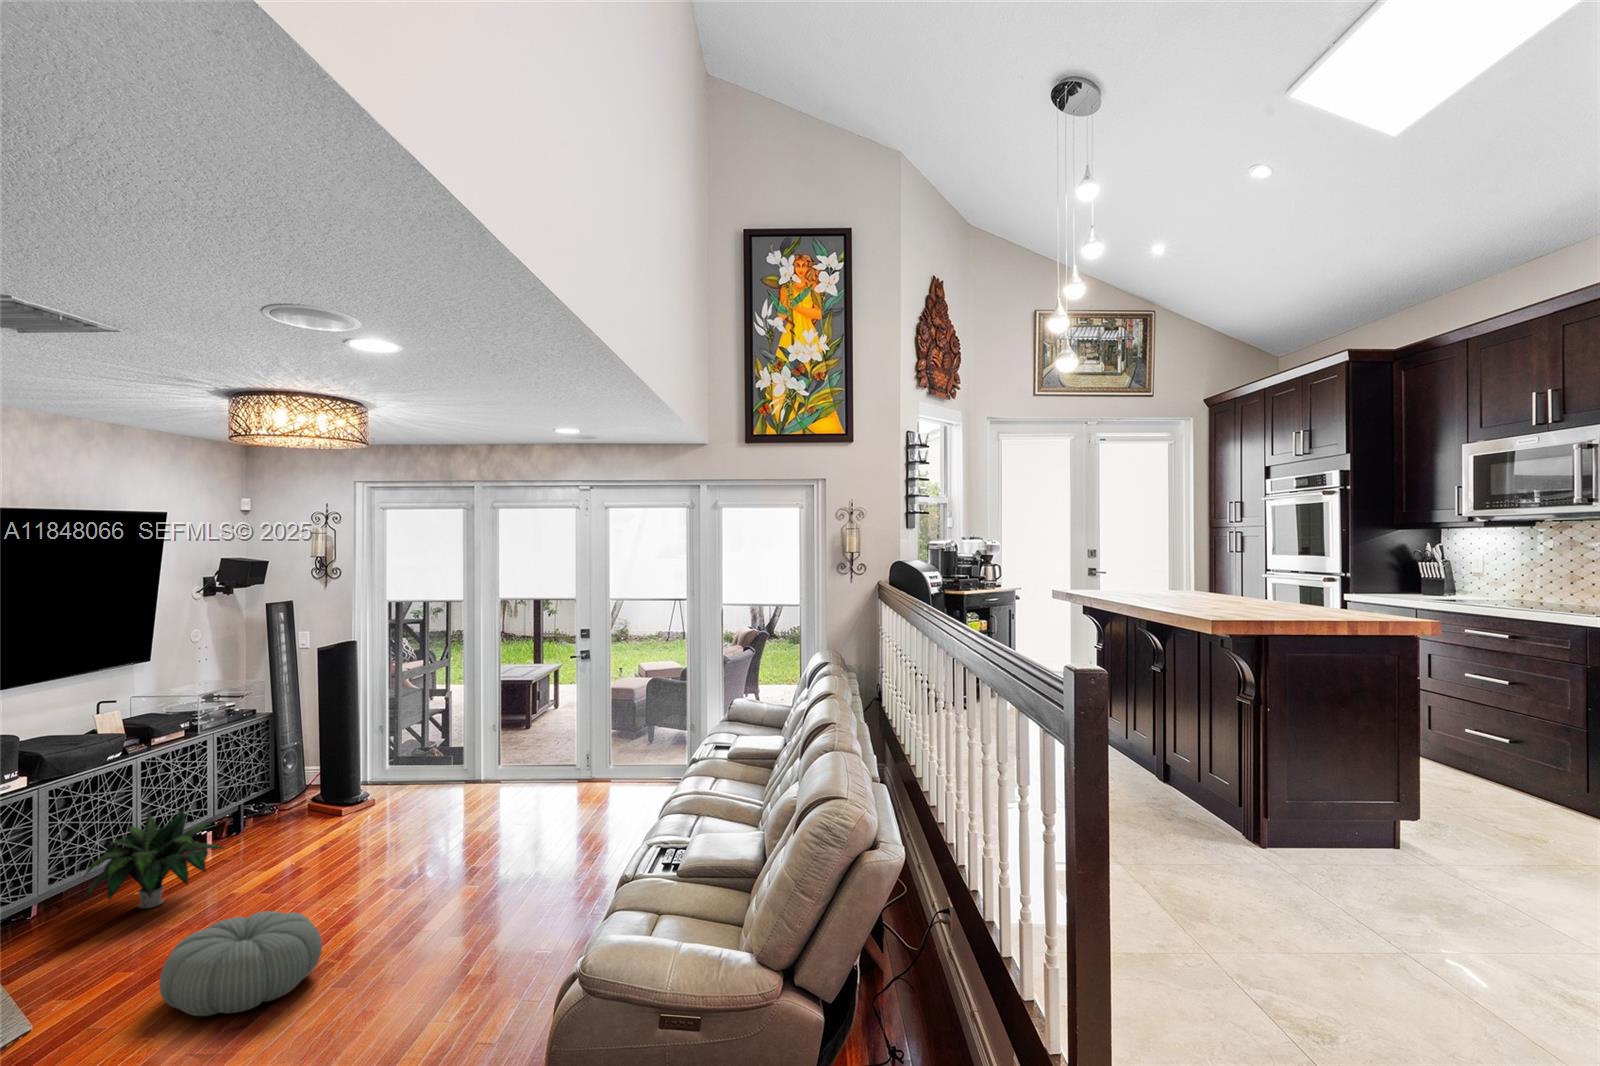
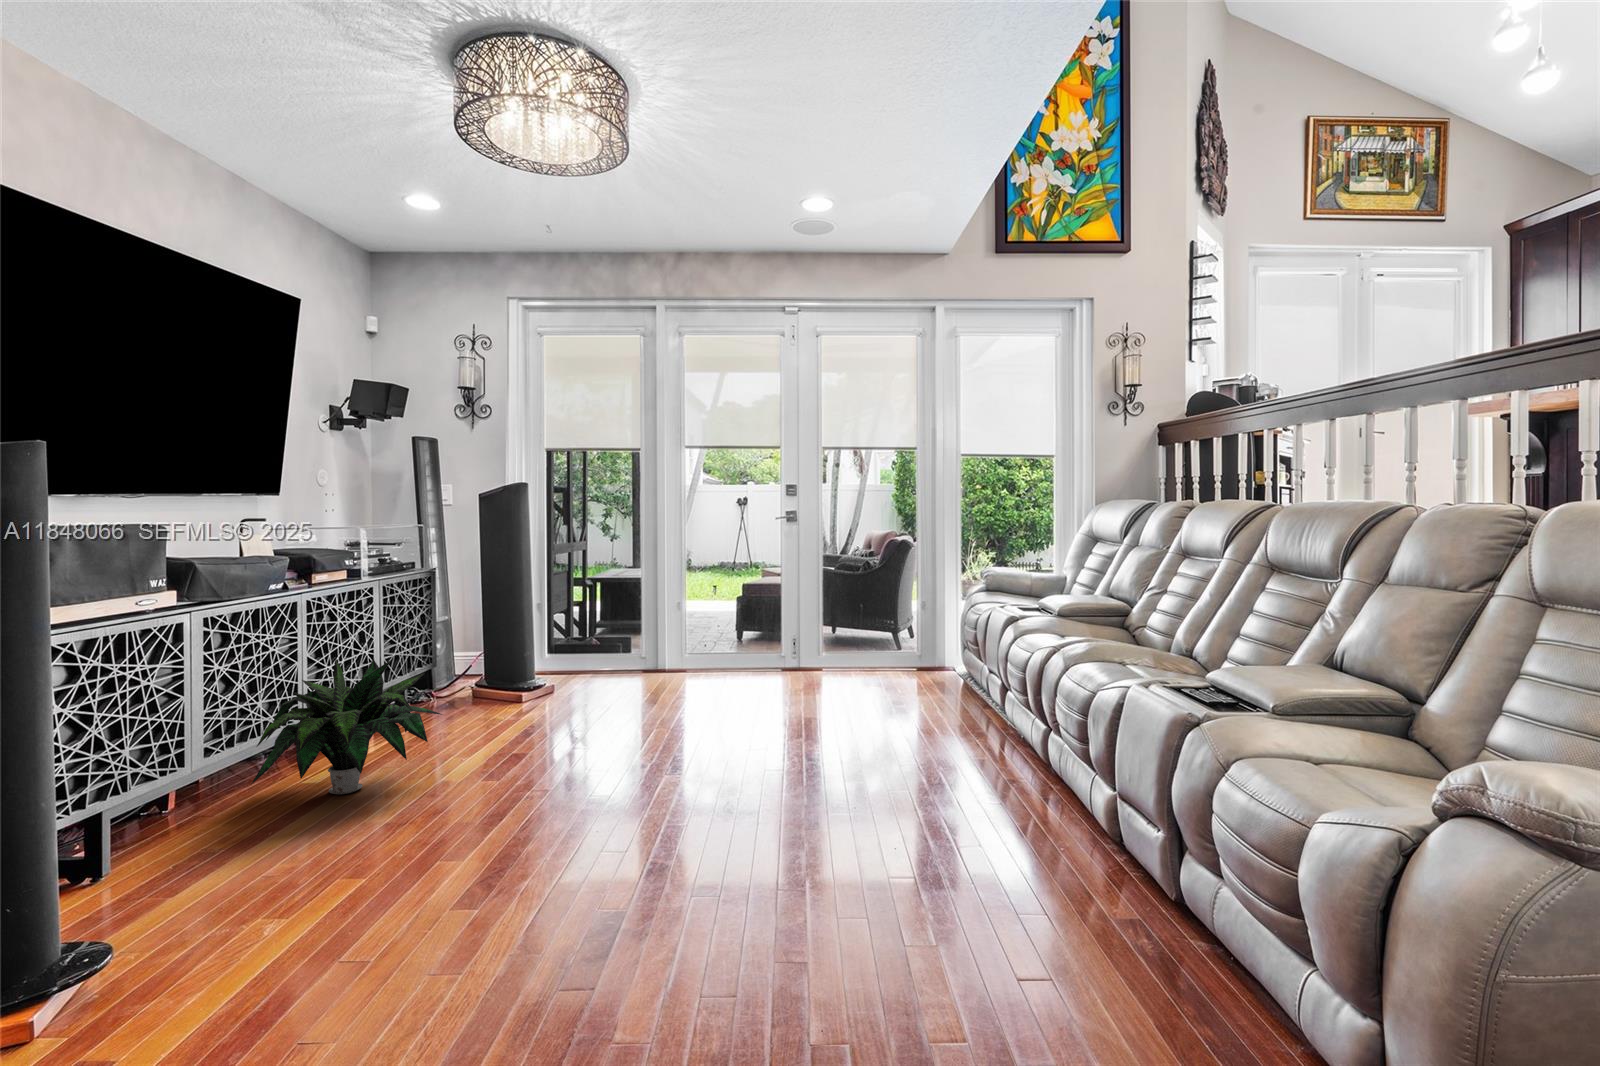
pouf: present [159,911,322,1016] -> none [467,778,690,935]

